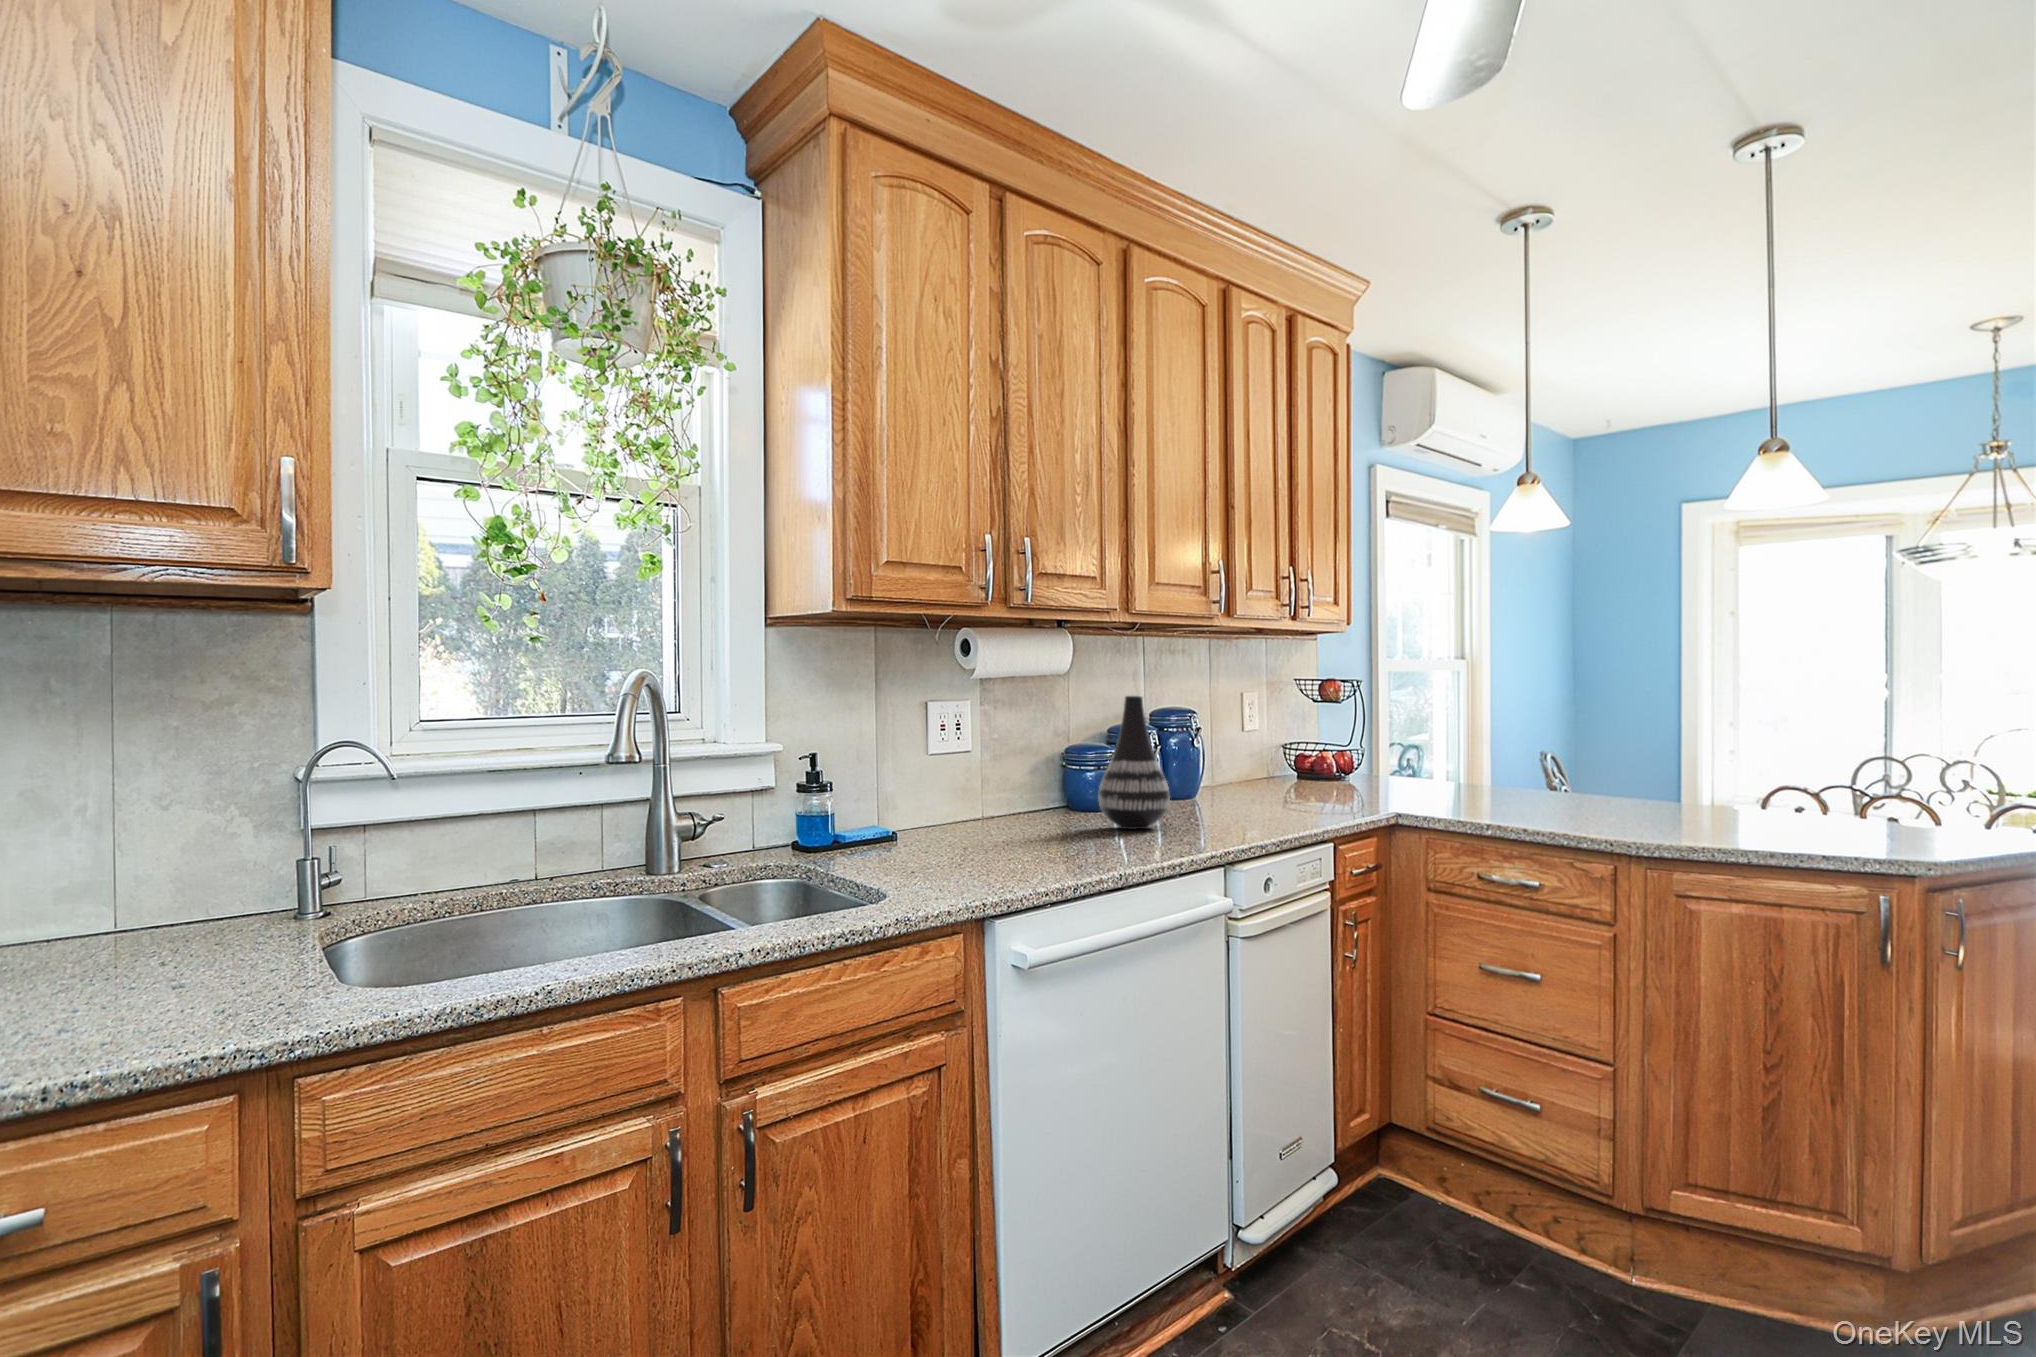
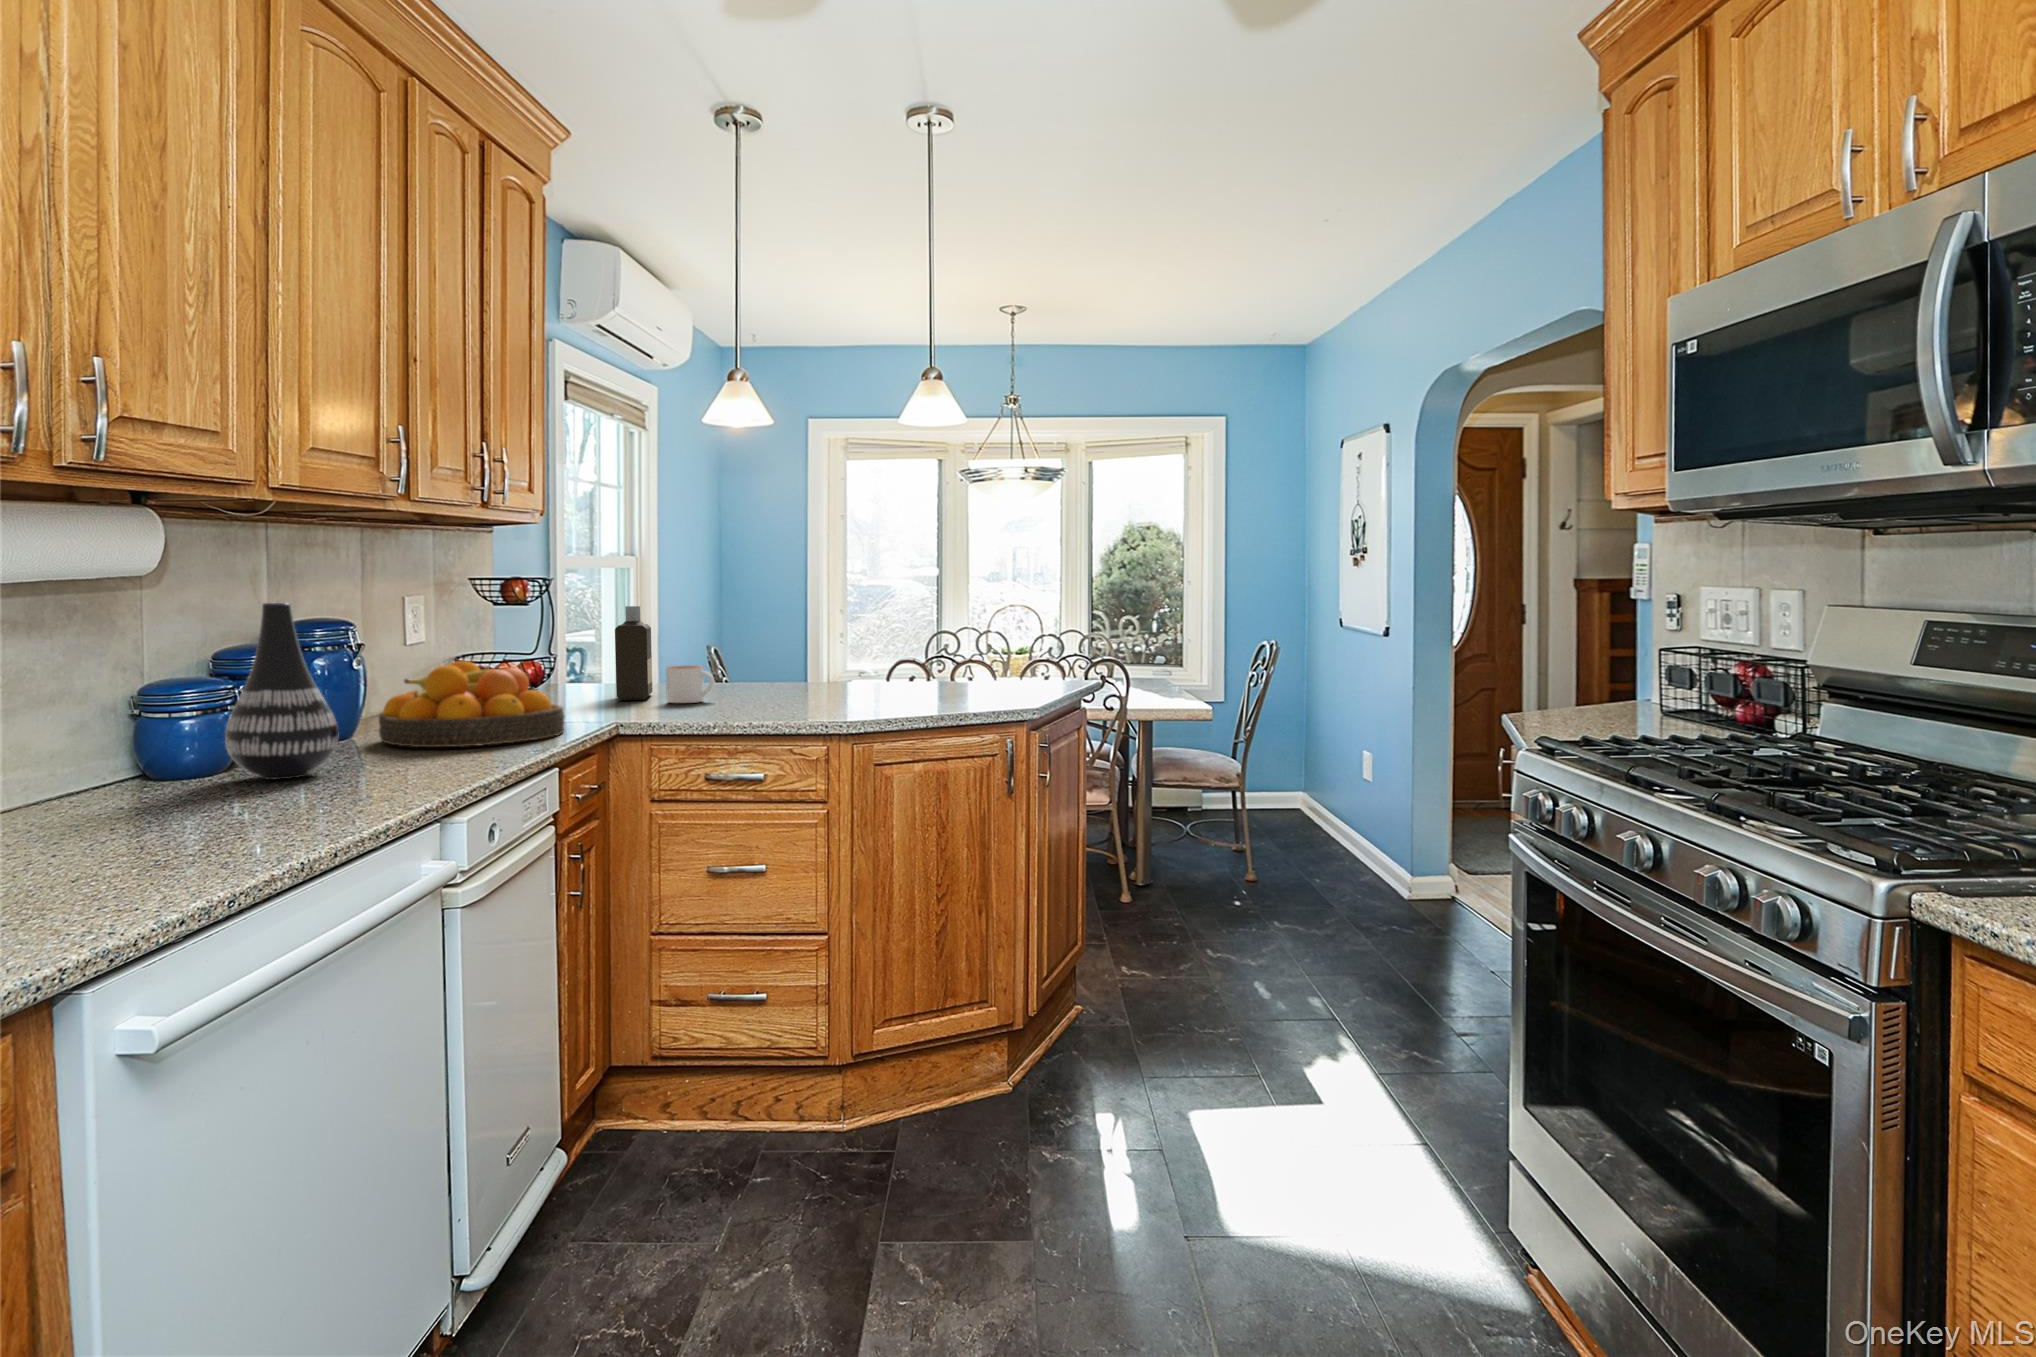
bottle: none [1413,706,1452,796] -> present [615,606,652,700]
fruit bowl: none [1205,748,1351,819] -> present [379,661,564,747]
mug: none [1460,764,1509,801] -> present [666,666,715,703]

